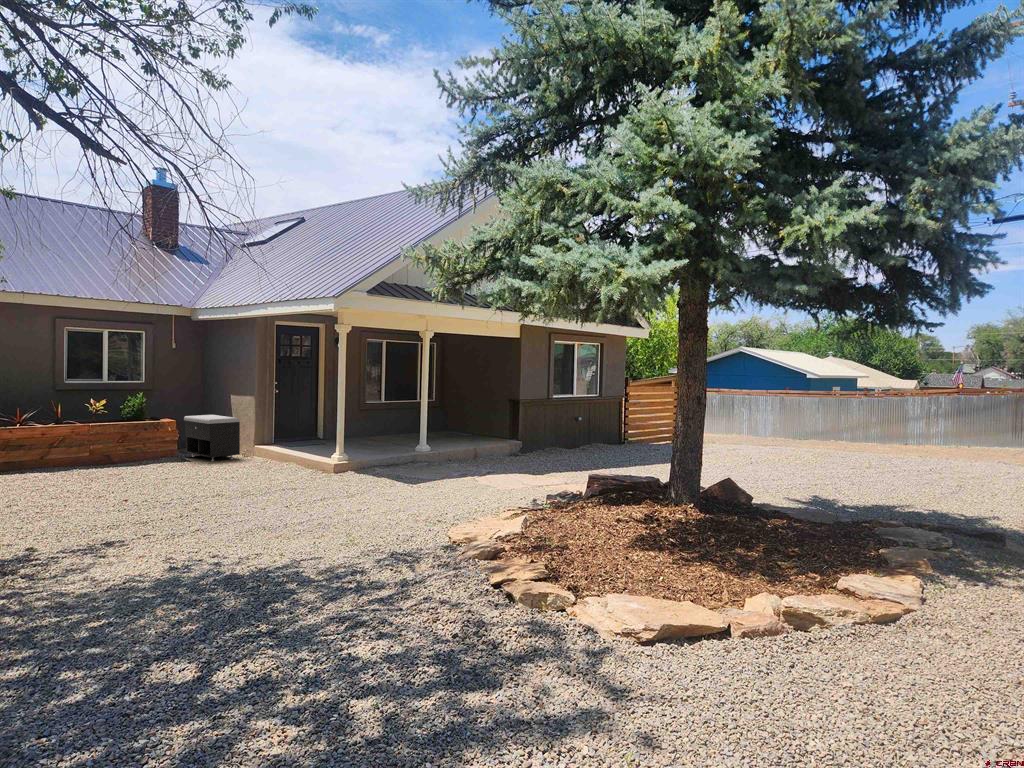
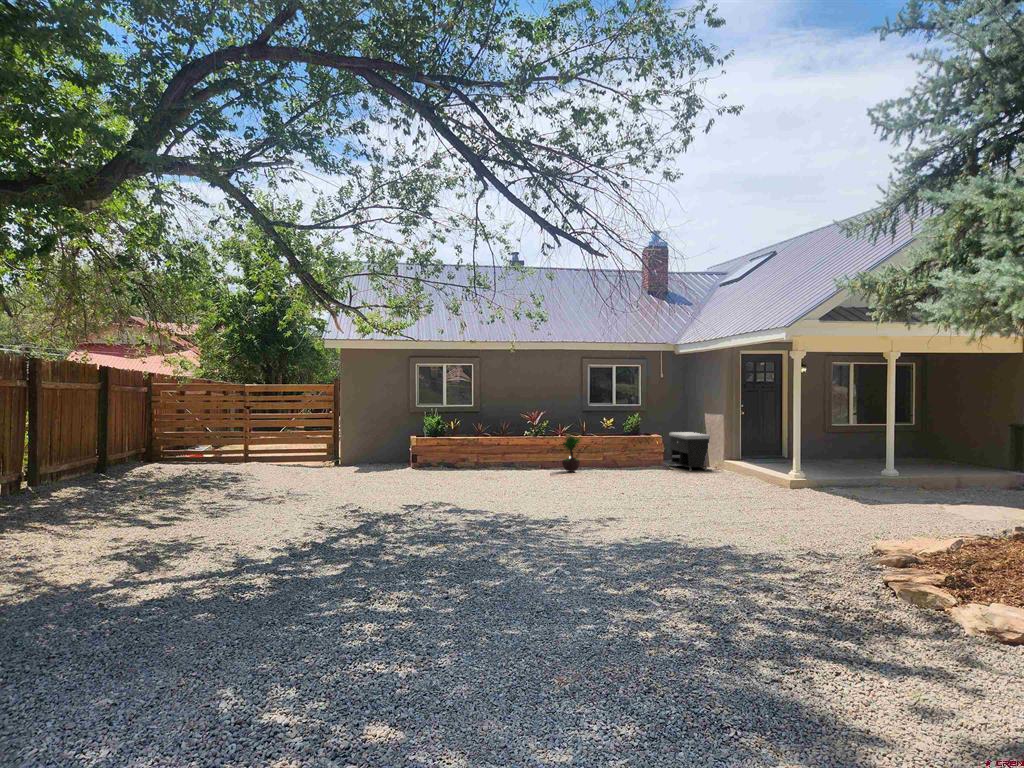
potted tree: none [22,420,61,475] -> present [562,435,580,472]

